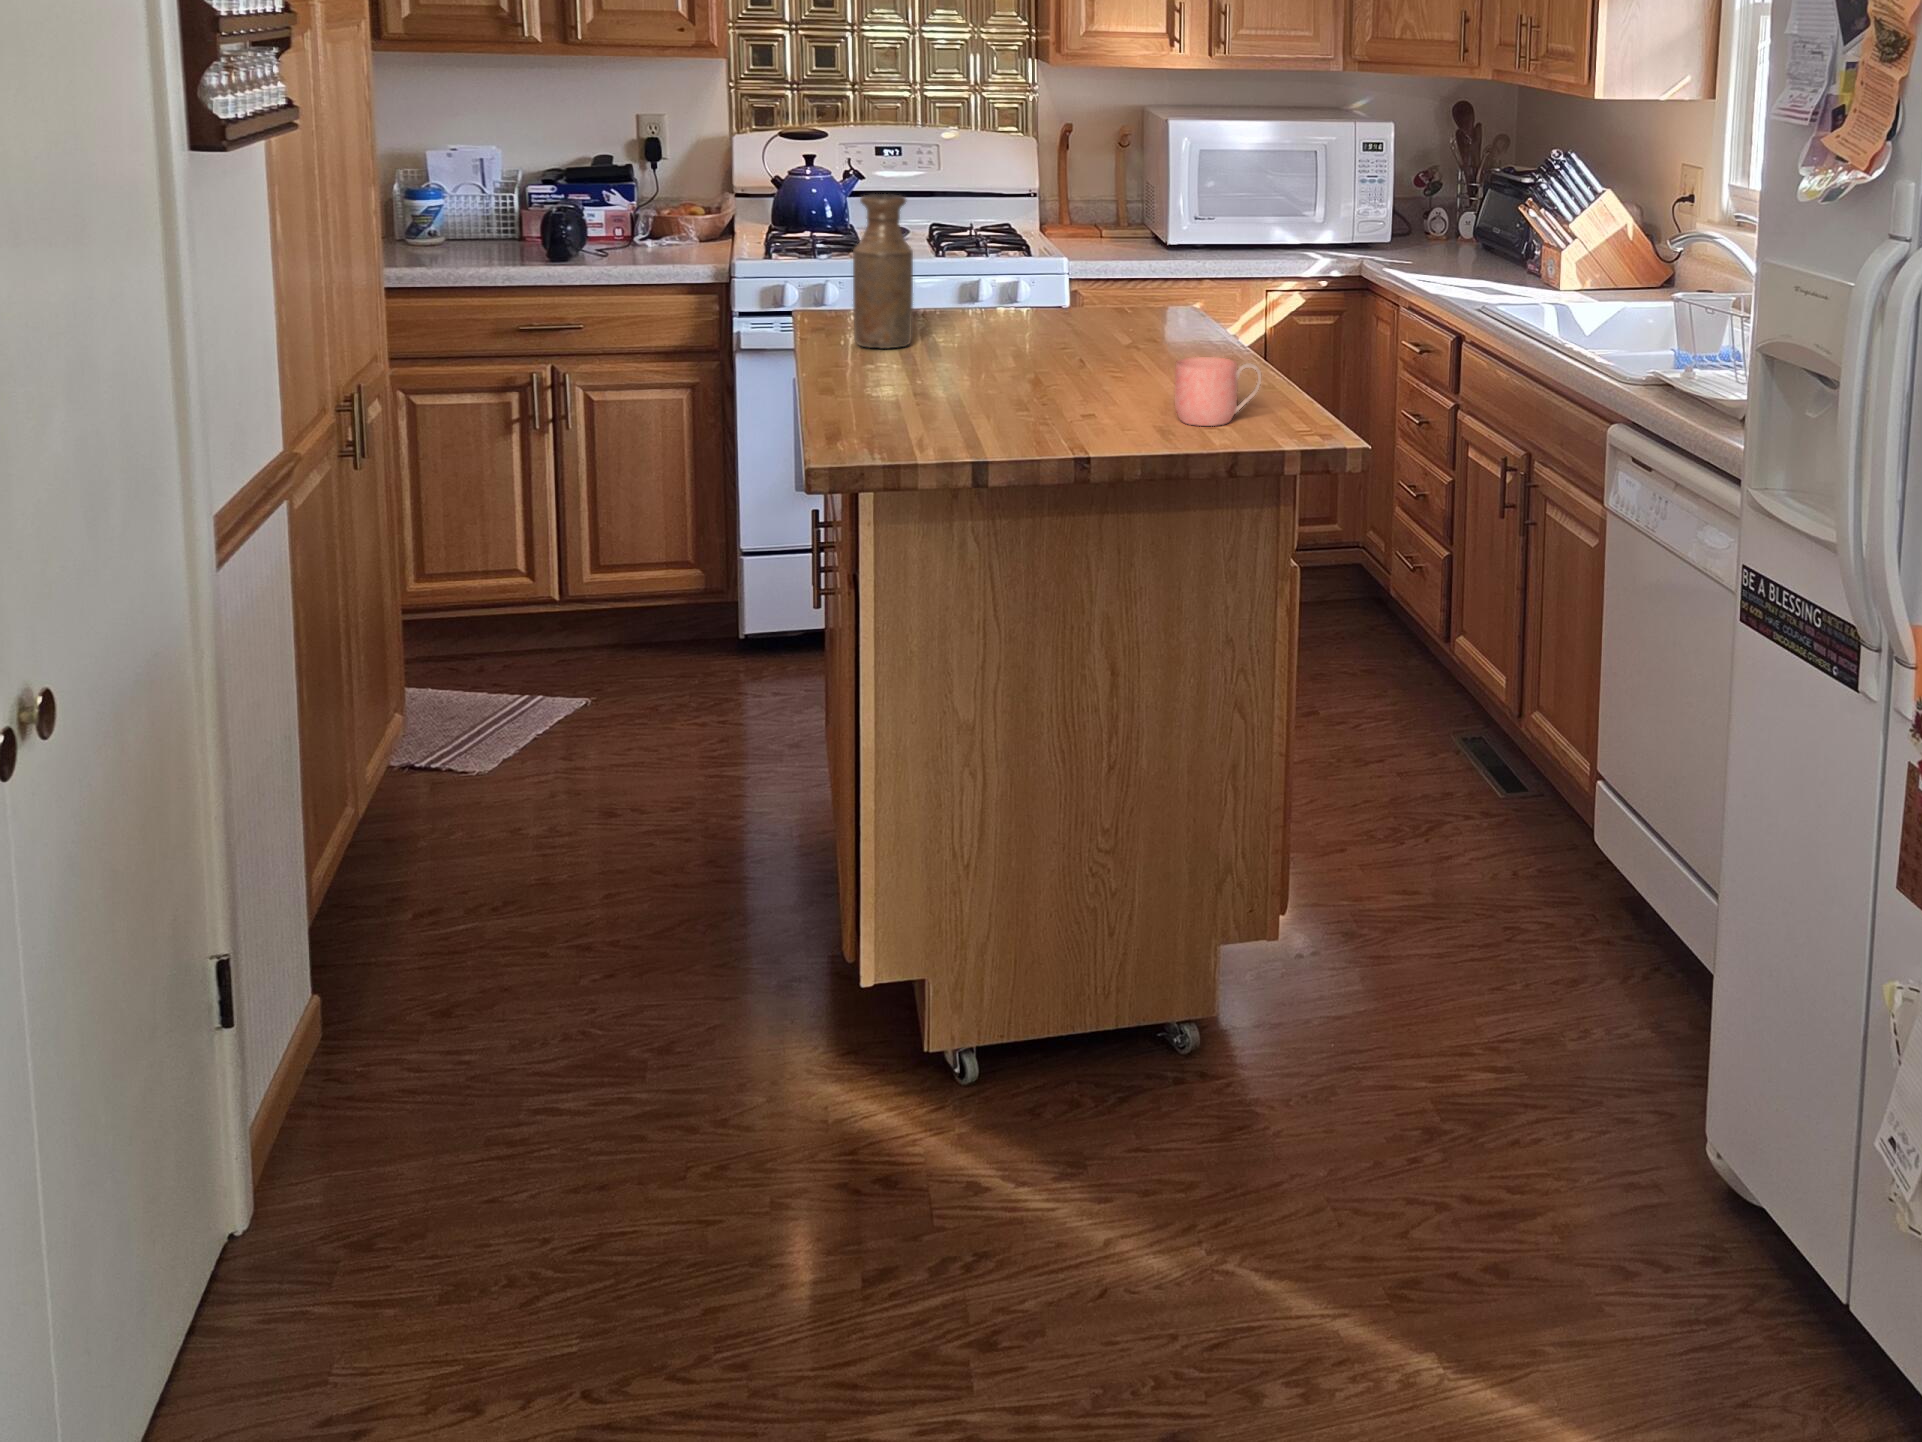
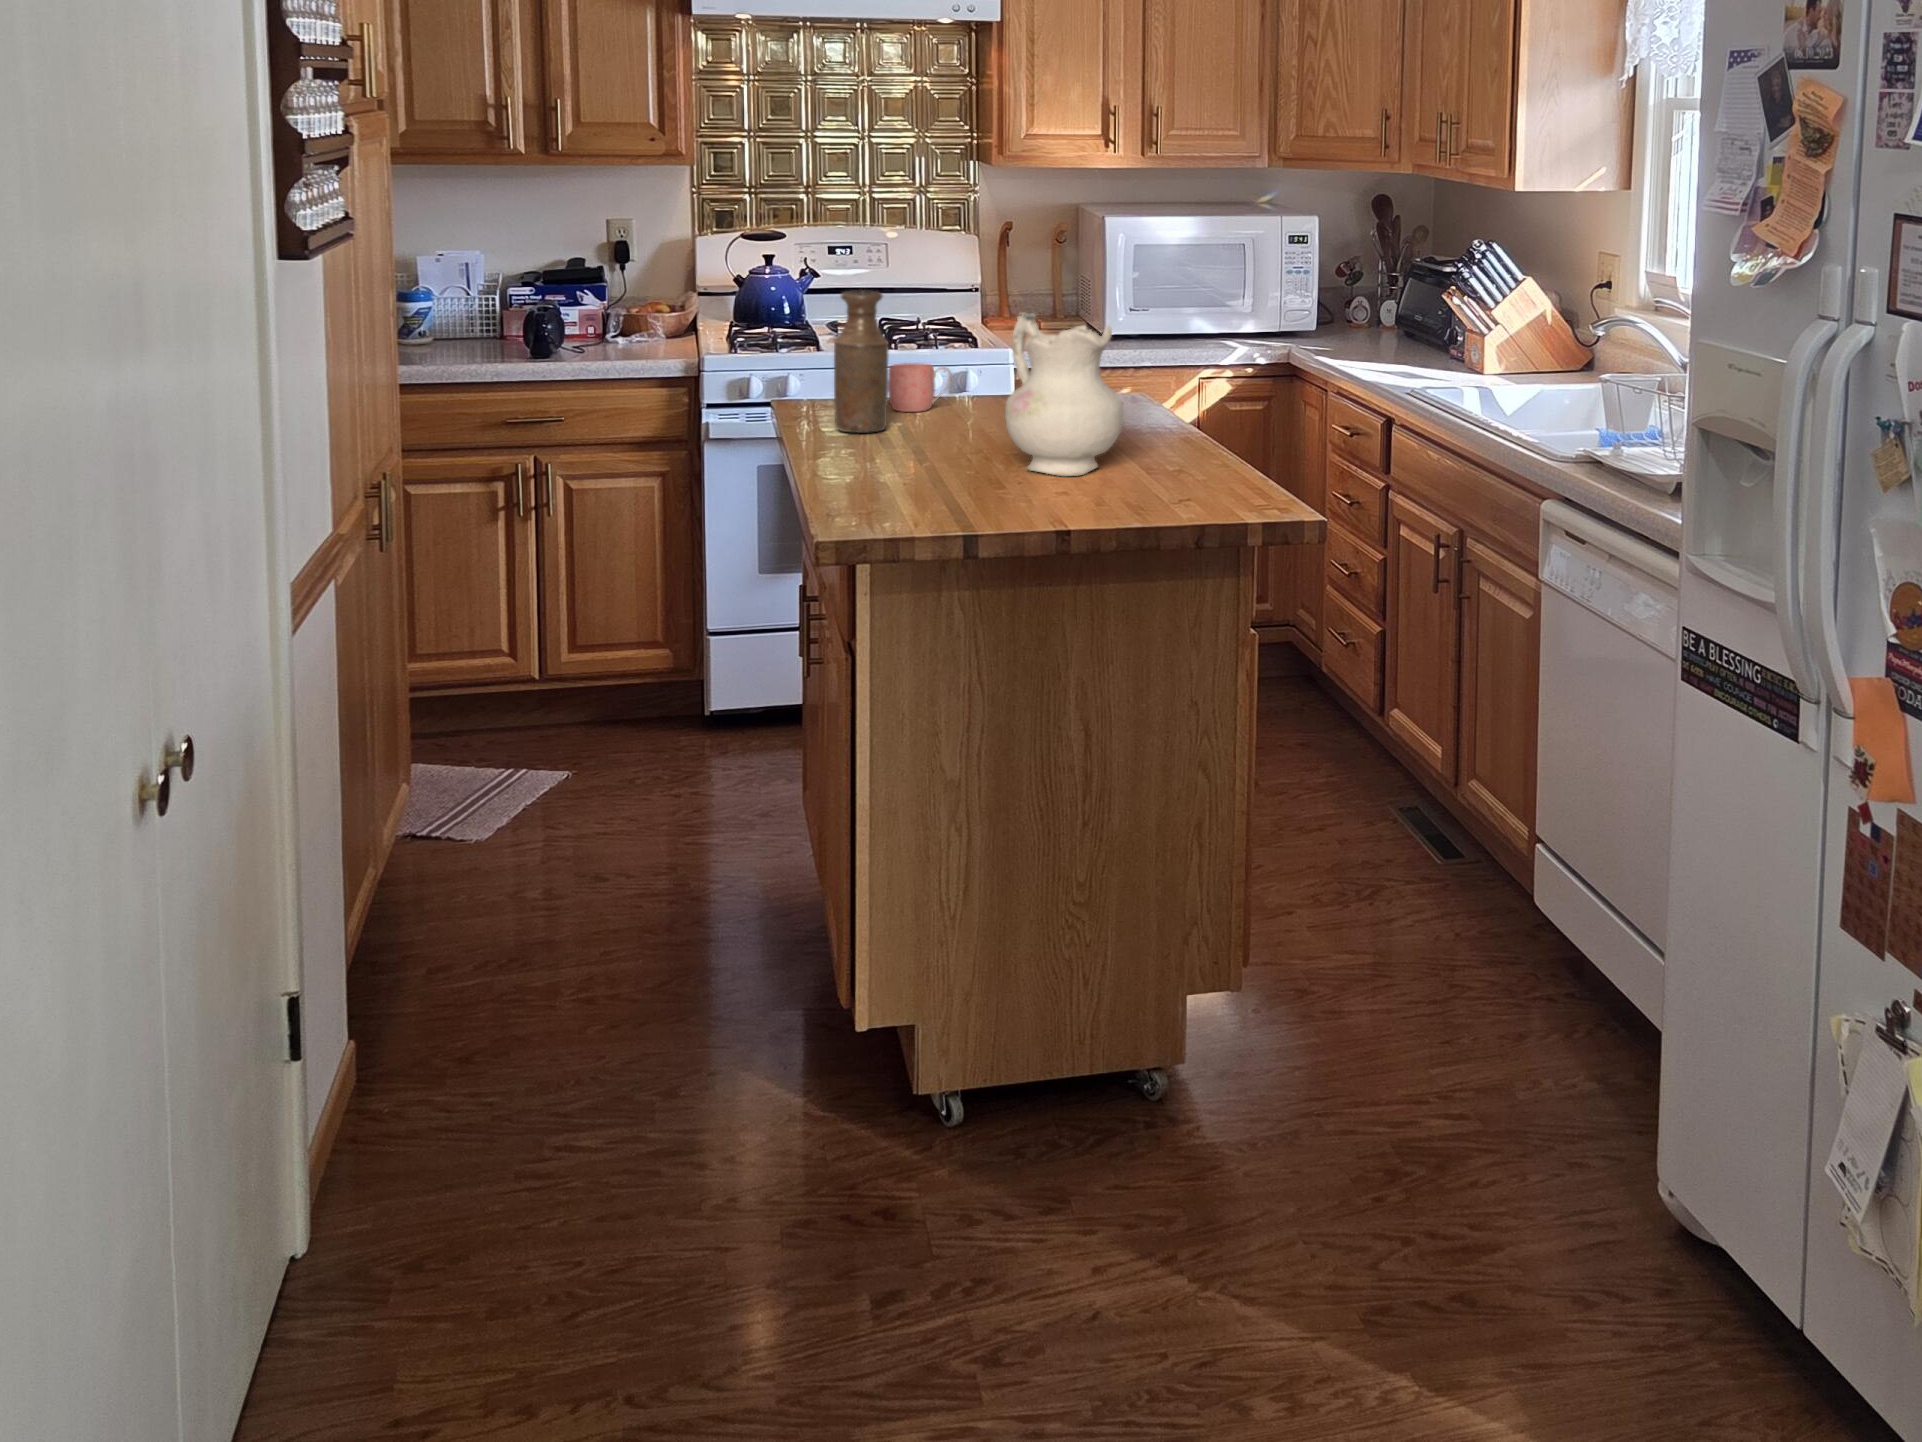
ceramic pitcher: none [1031,219,1162,398] -> present [1005,312,1124,476]
mug: present [1175,357,1261,426] -> present [888,363,952,412]

